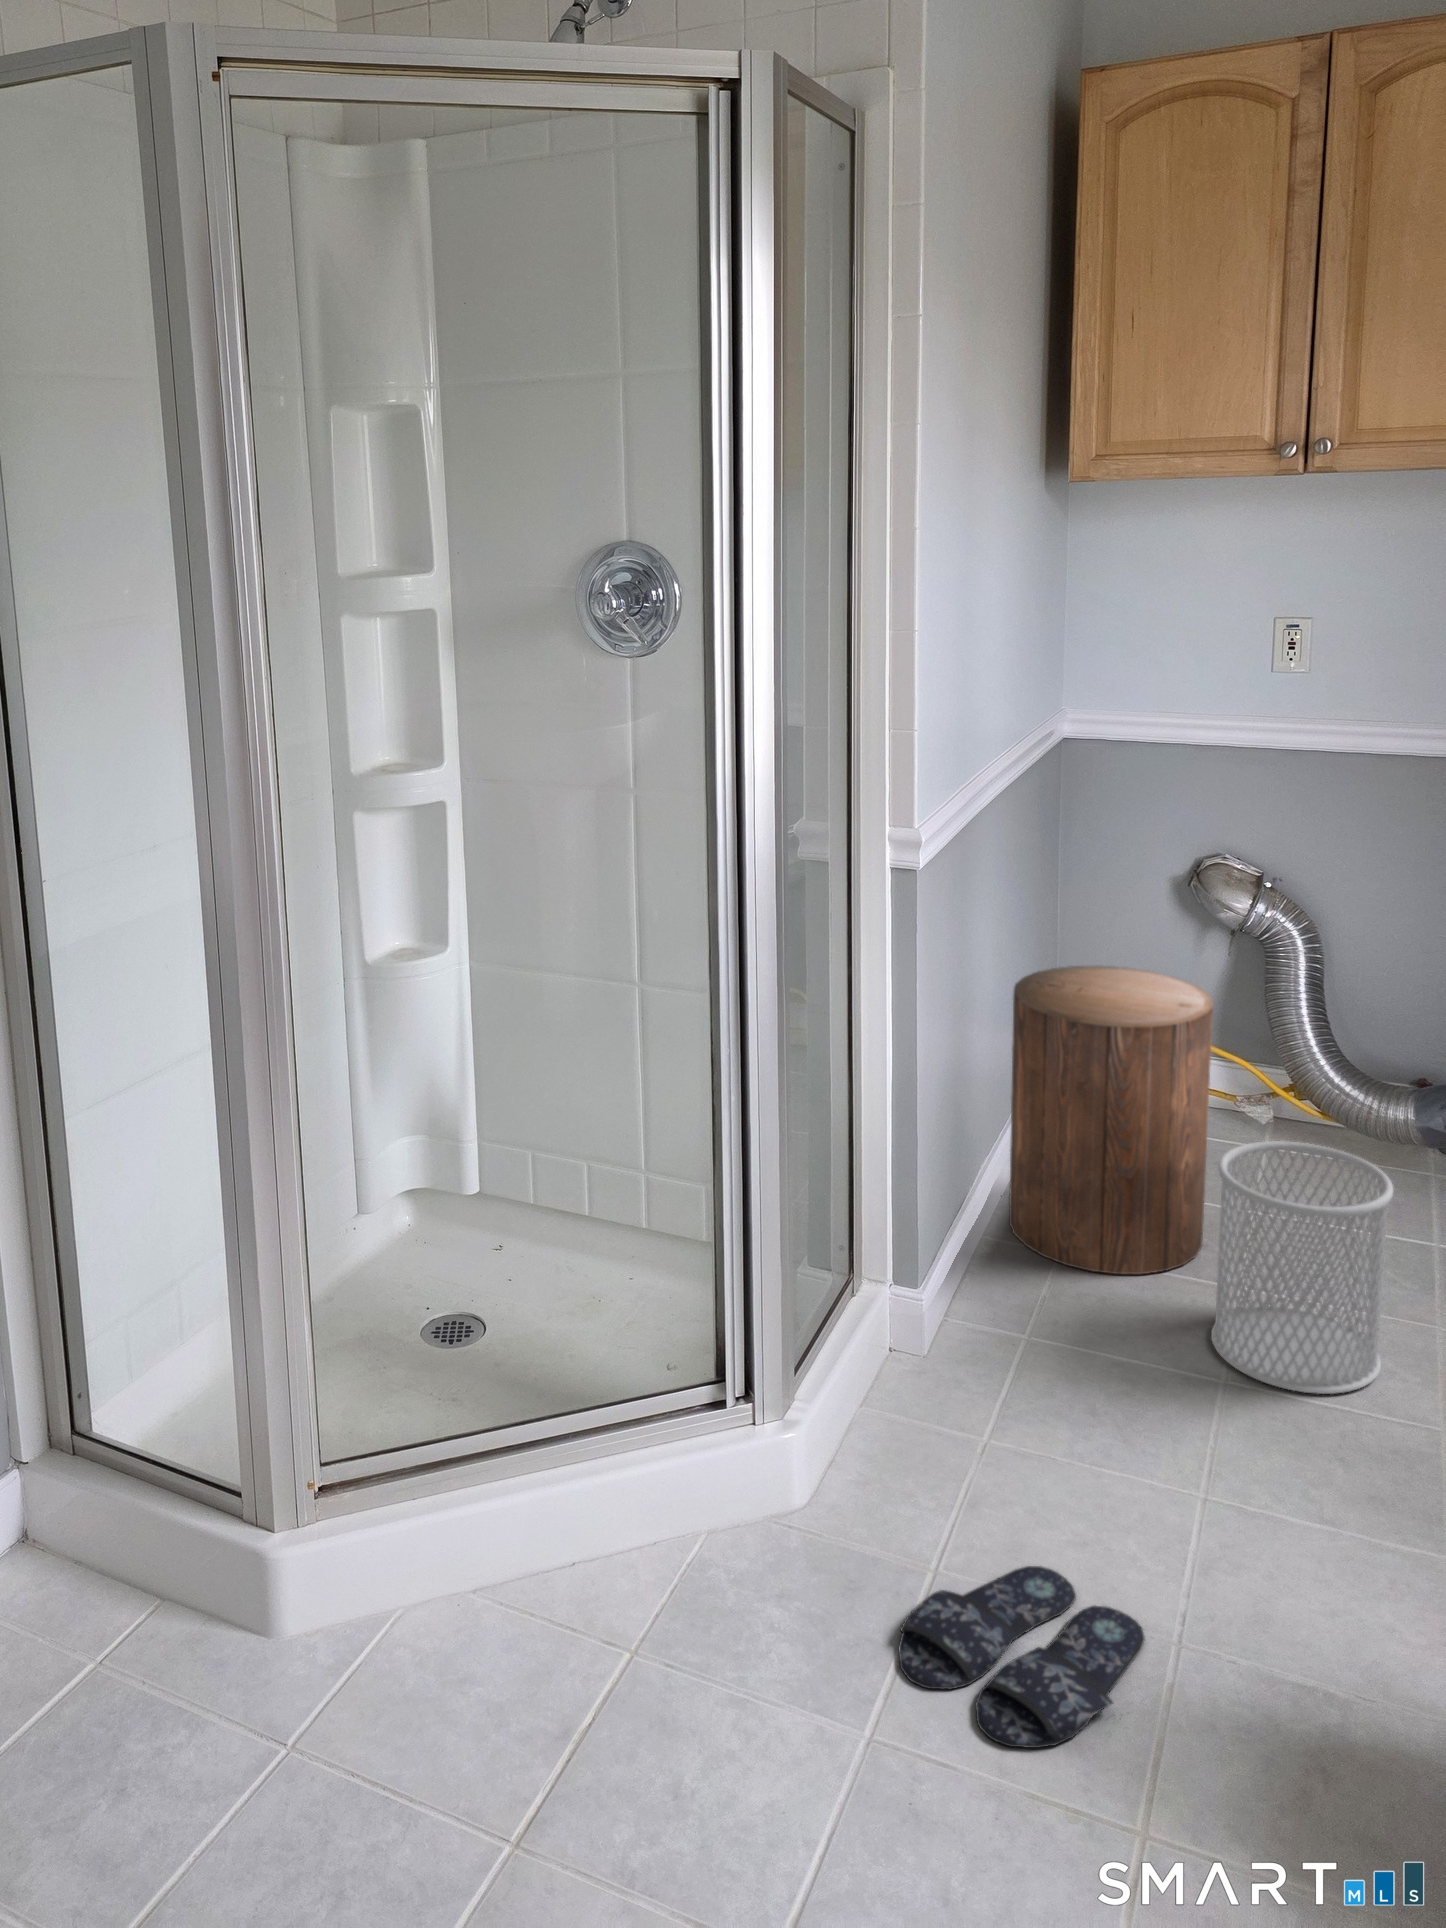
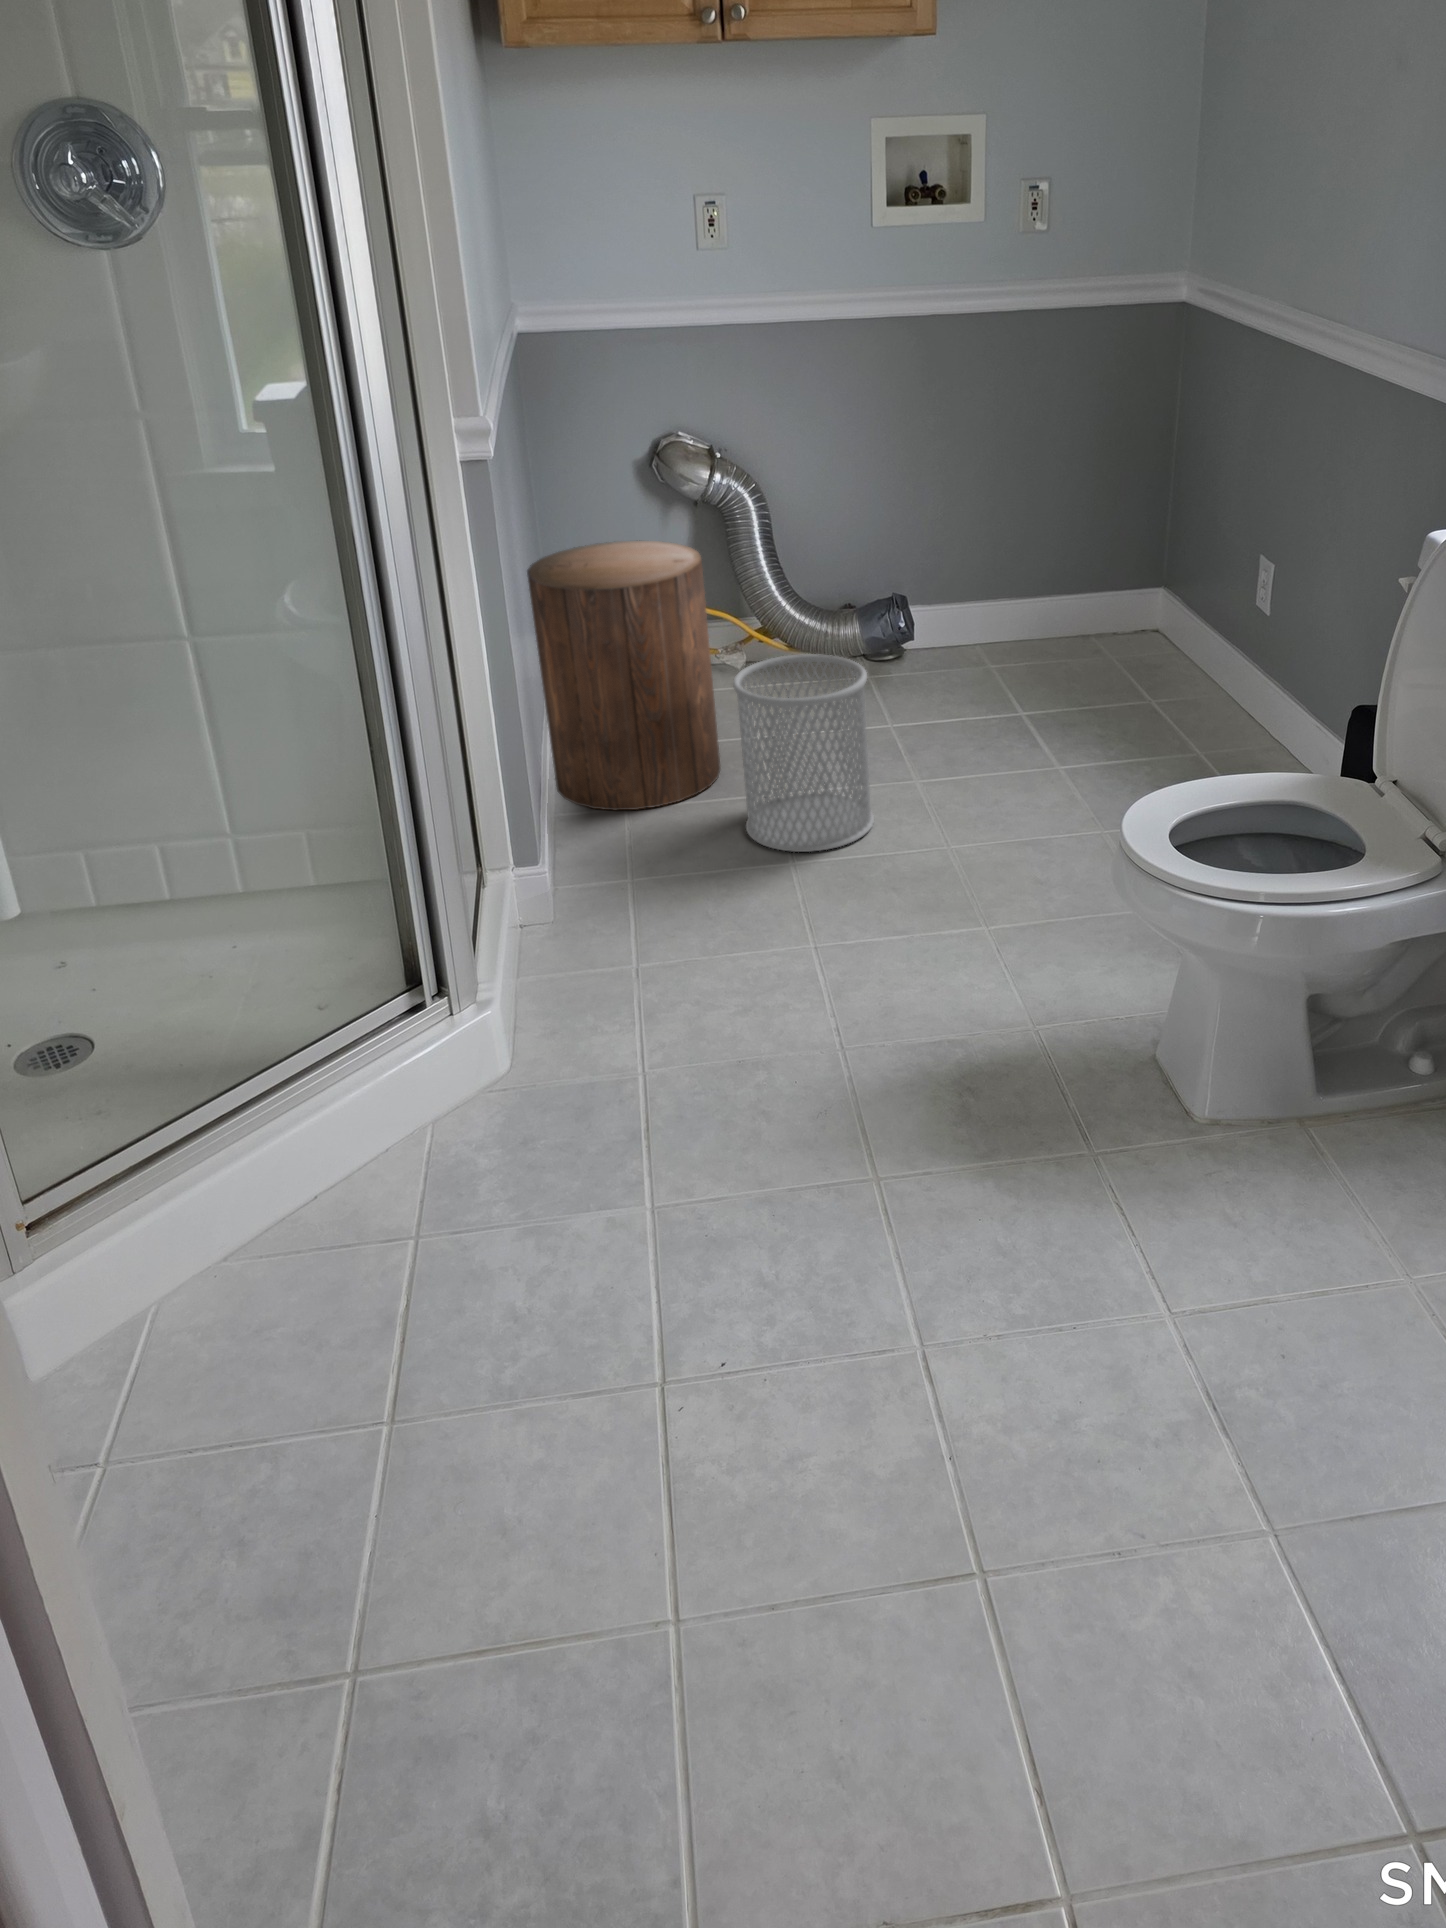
slippers: present [898,1566,1145,1748] -> none [569,1025,758,1150]

